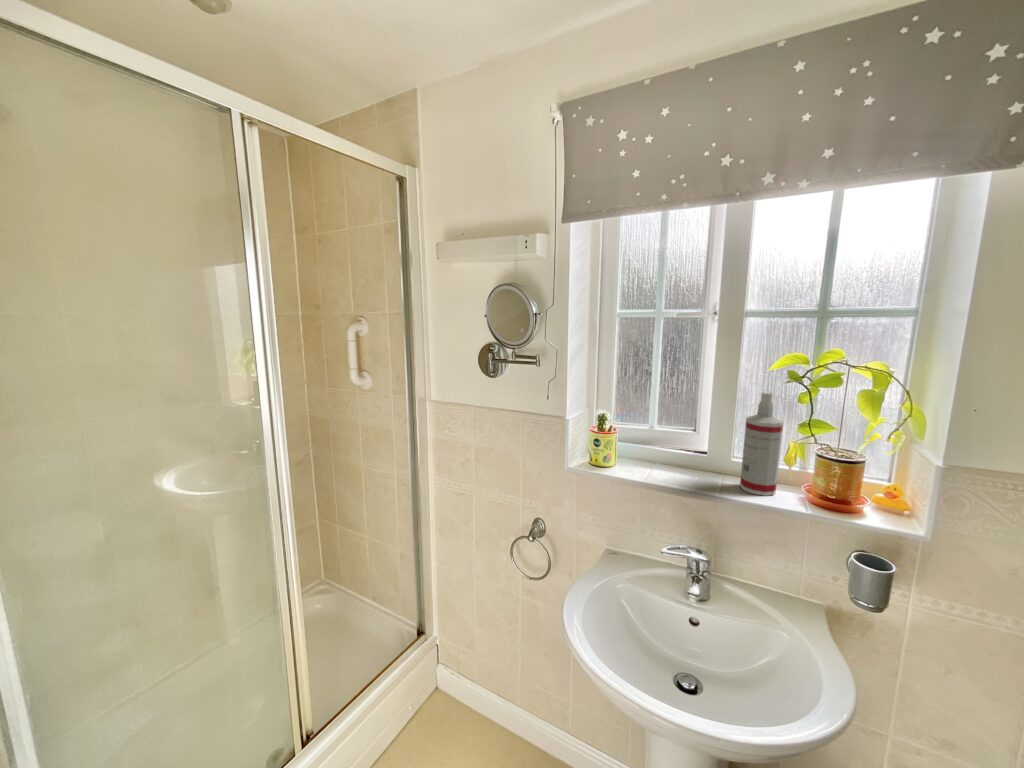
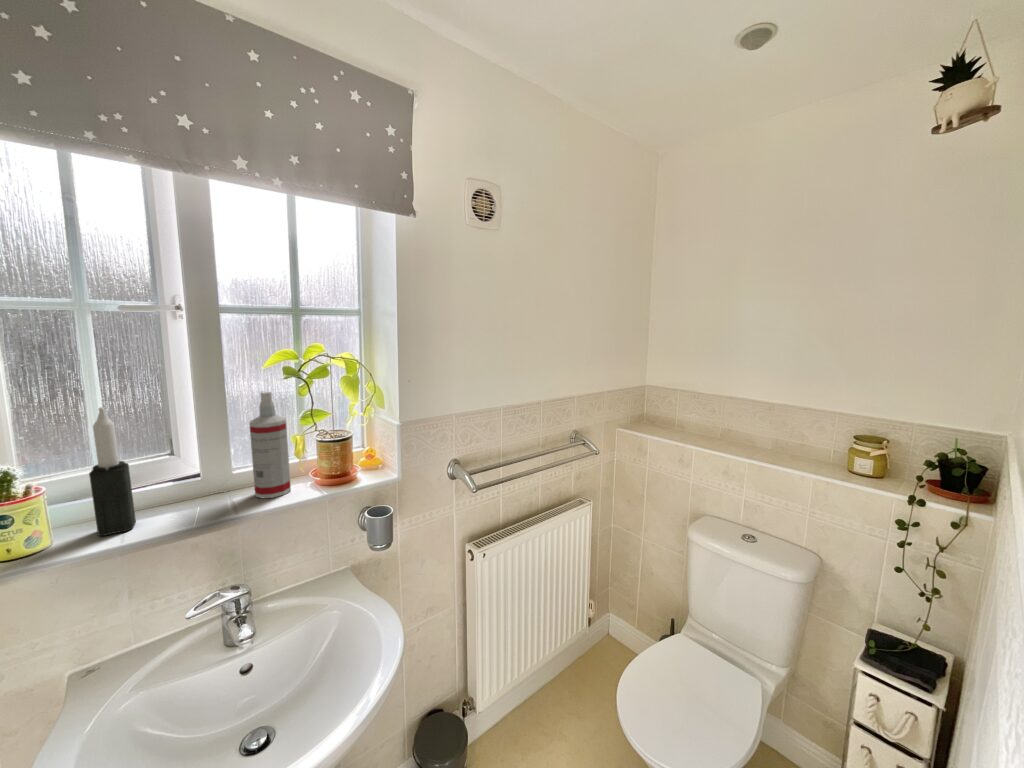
candle: none [635,384,659,473] -> present [89,407,136,536]

